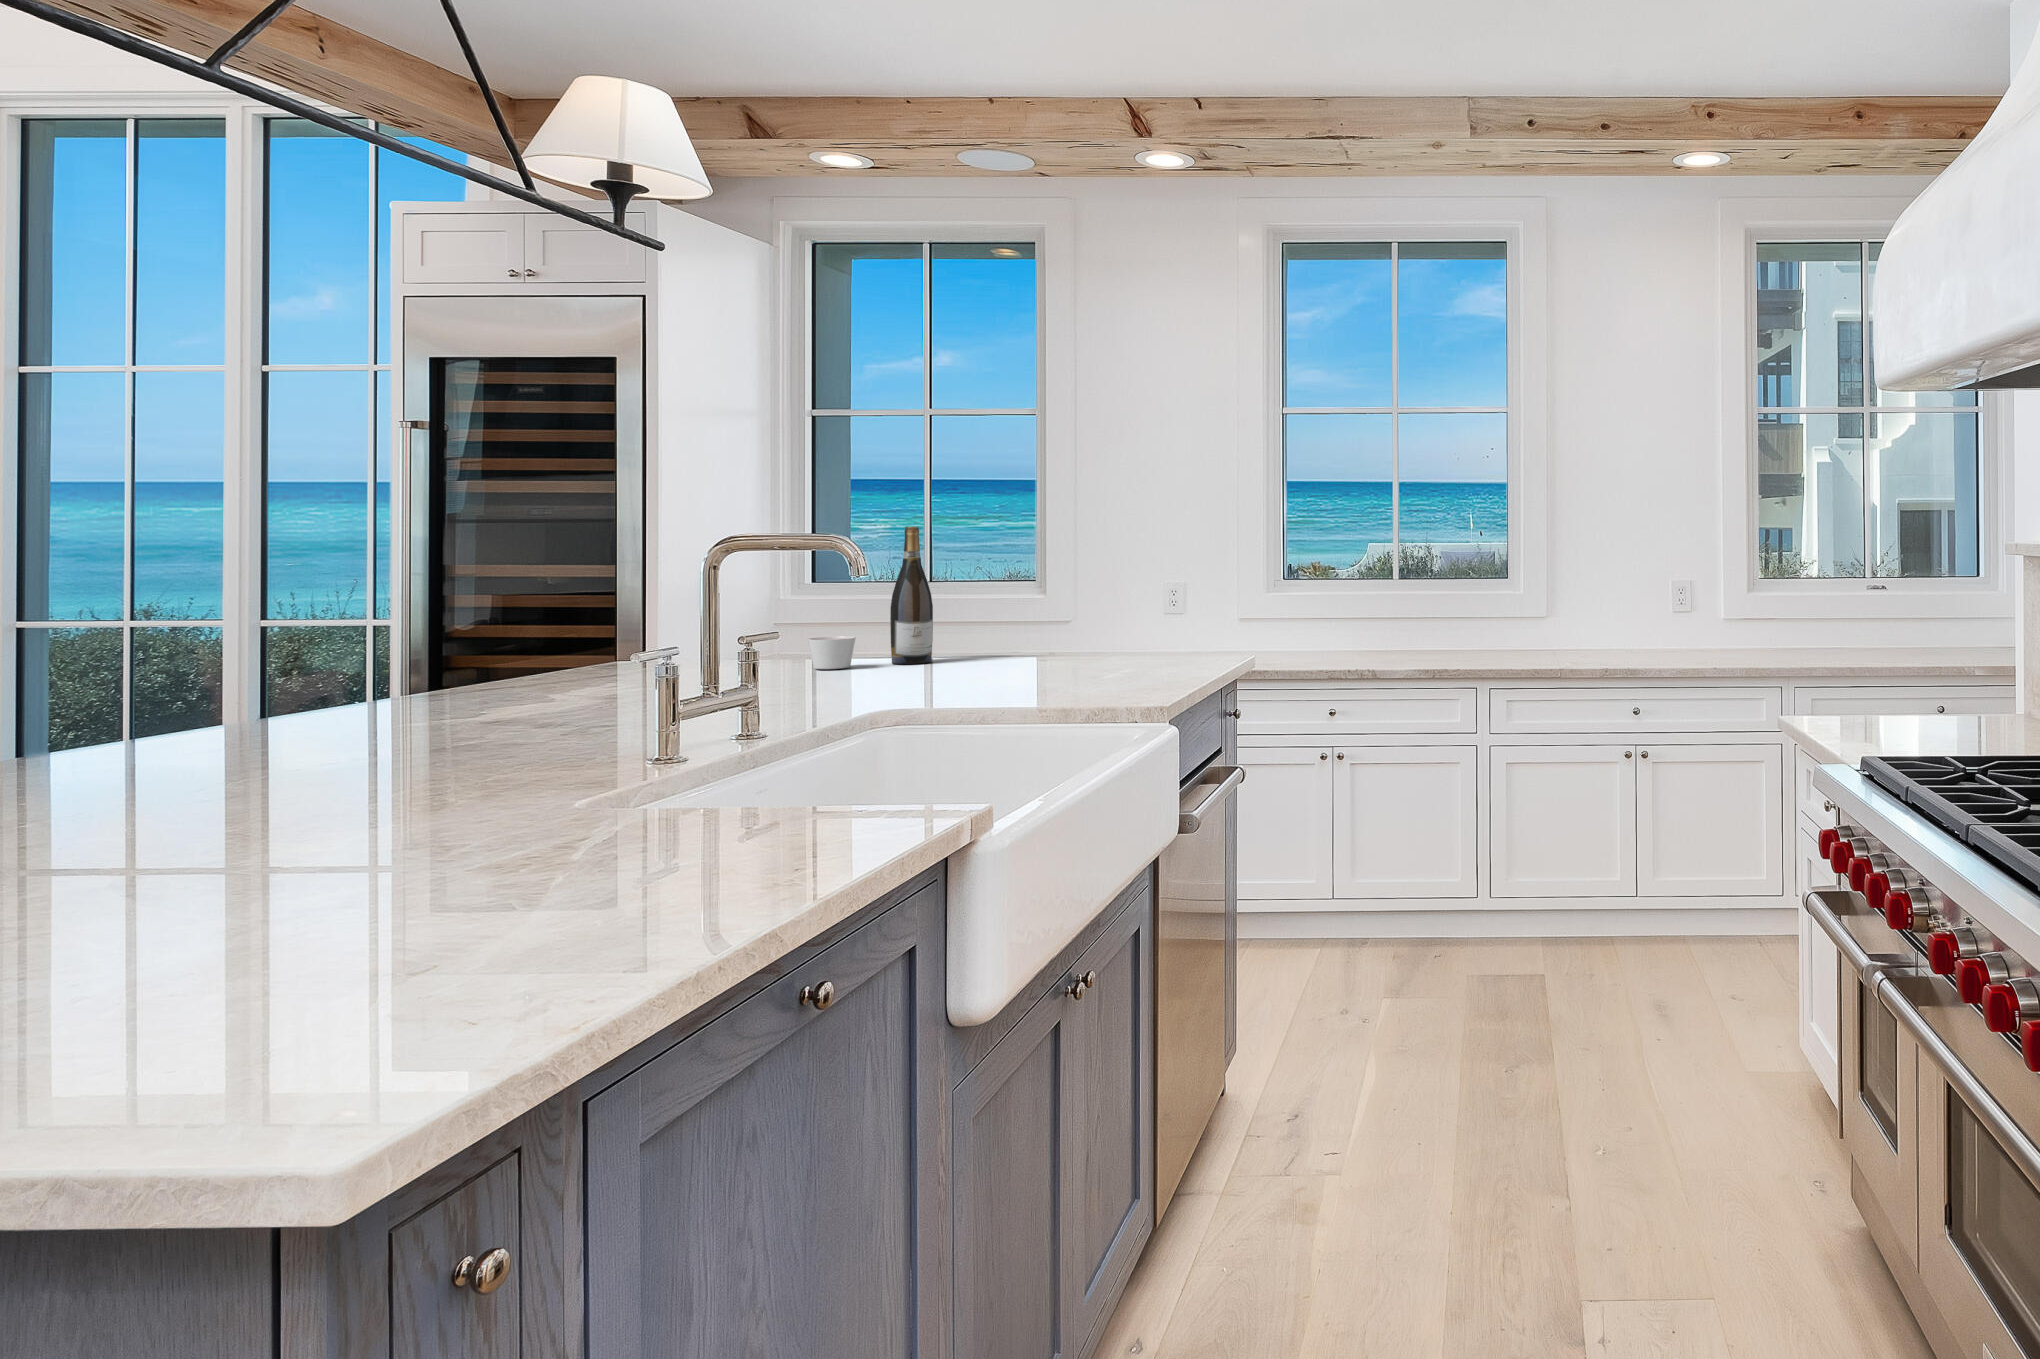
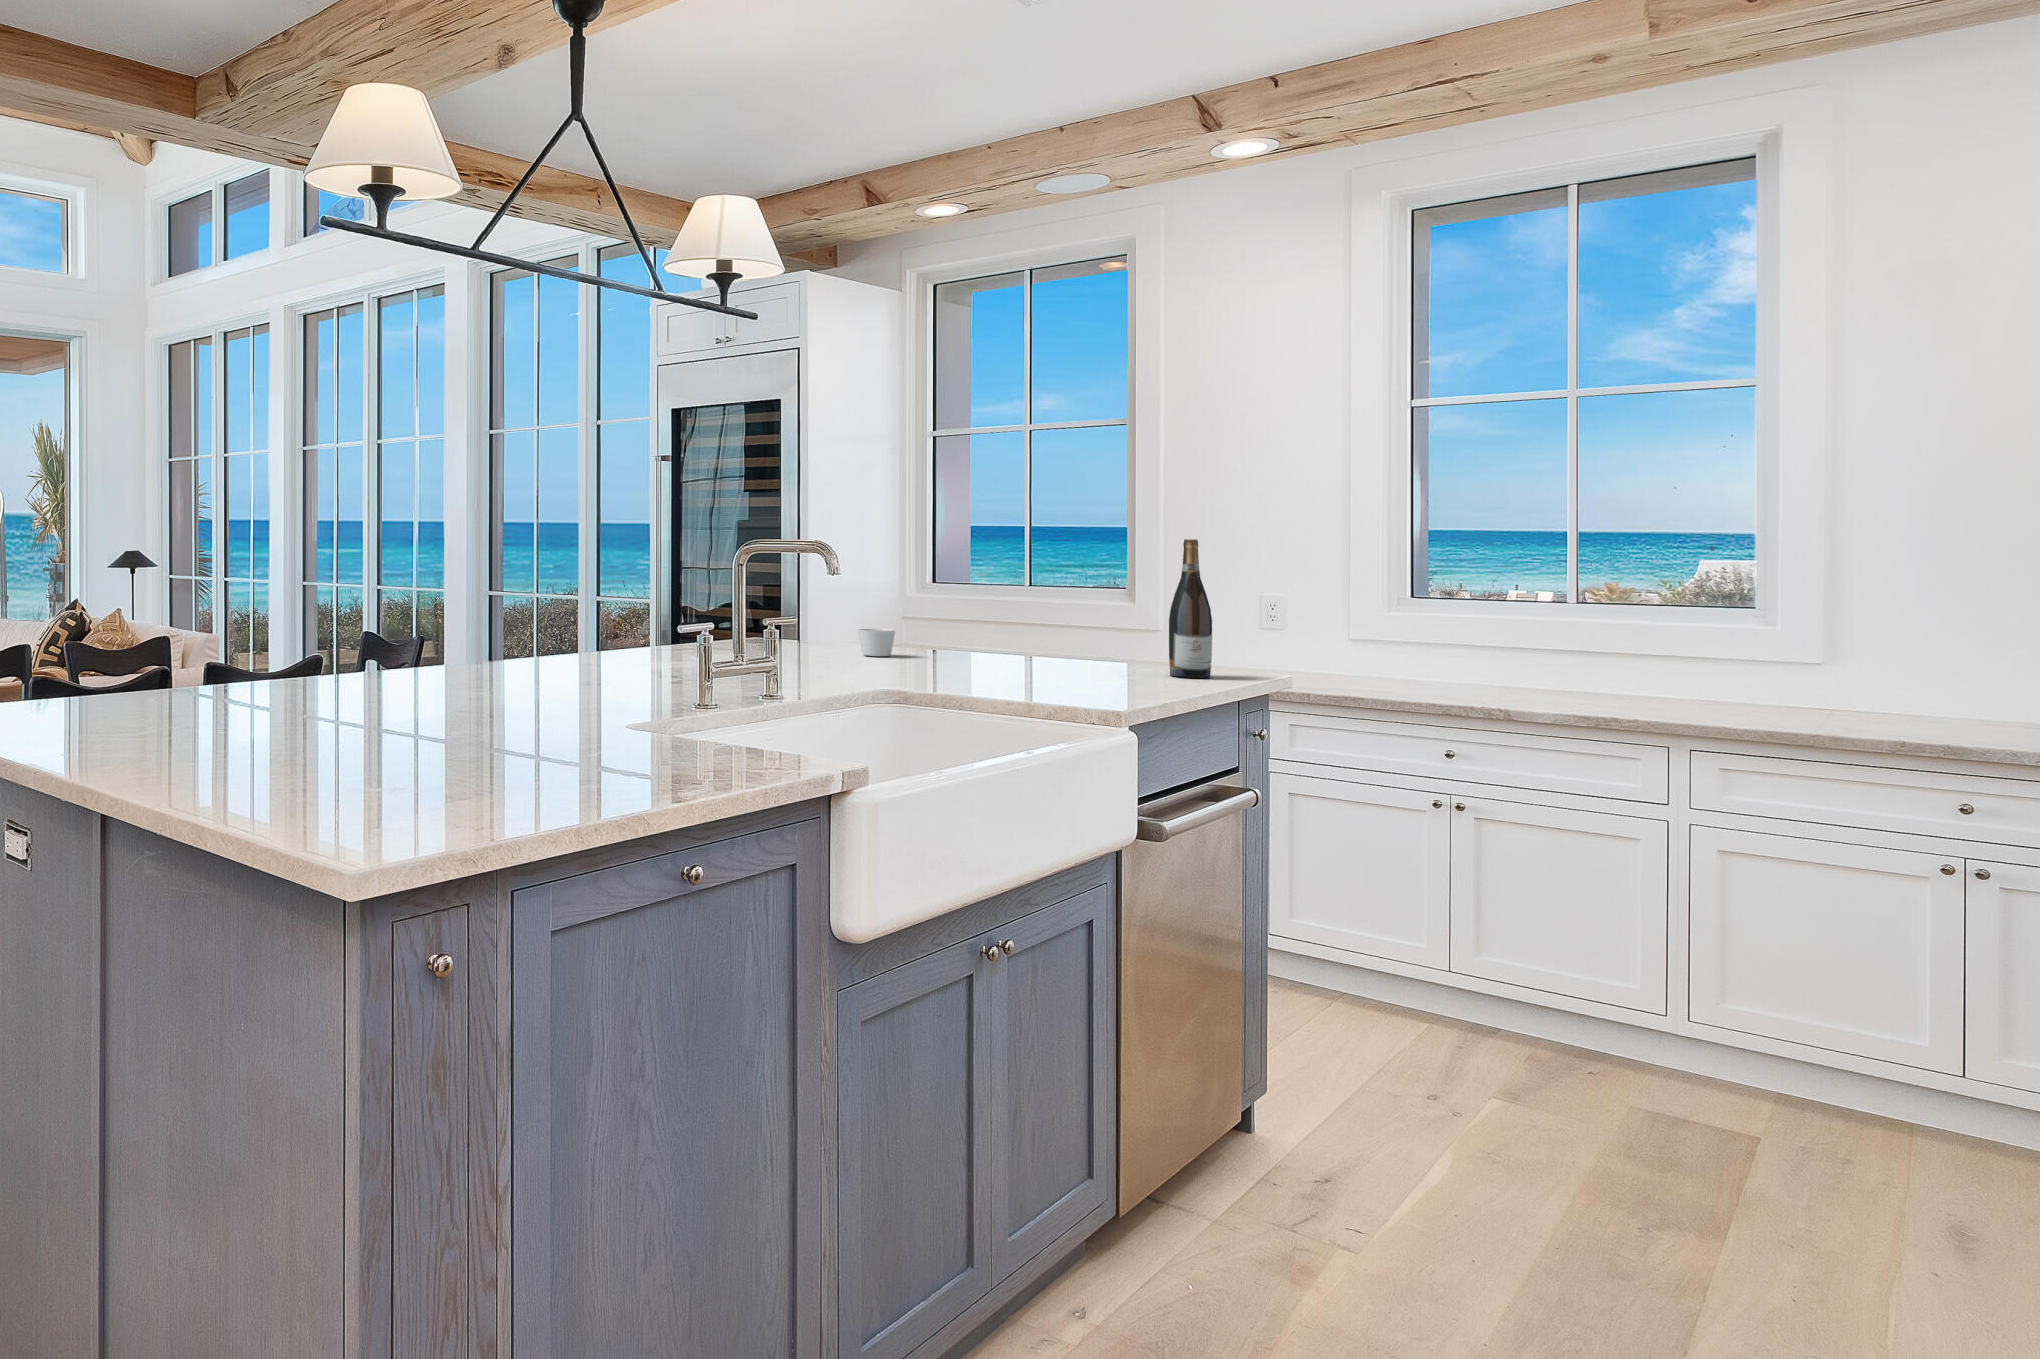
wine bottle: present [890,527,933,664] -> present [1169,539,1212,678]

